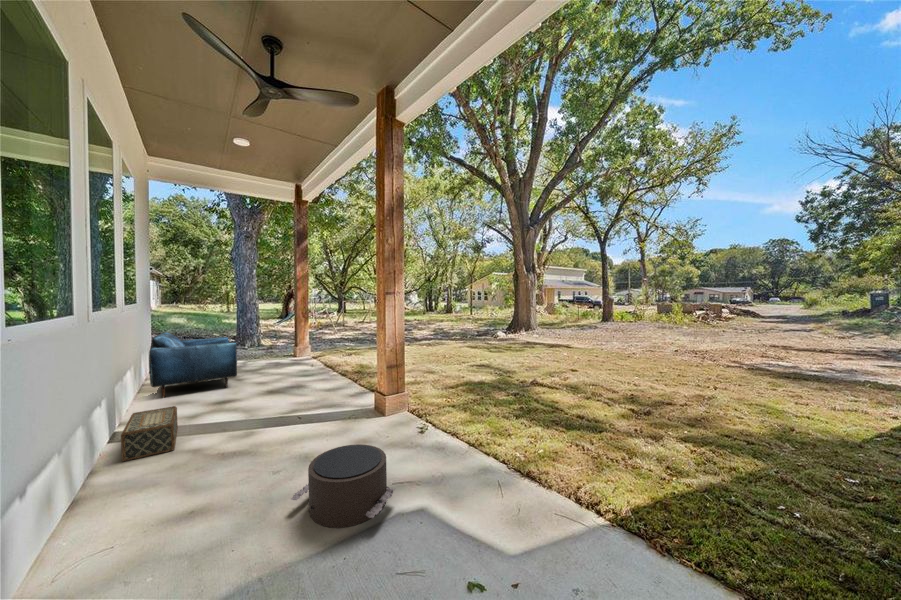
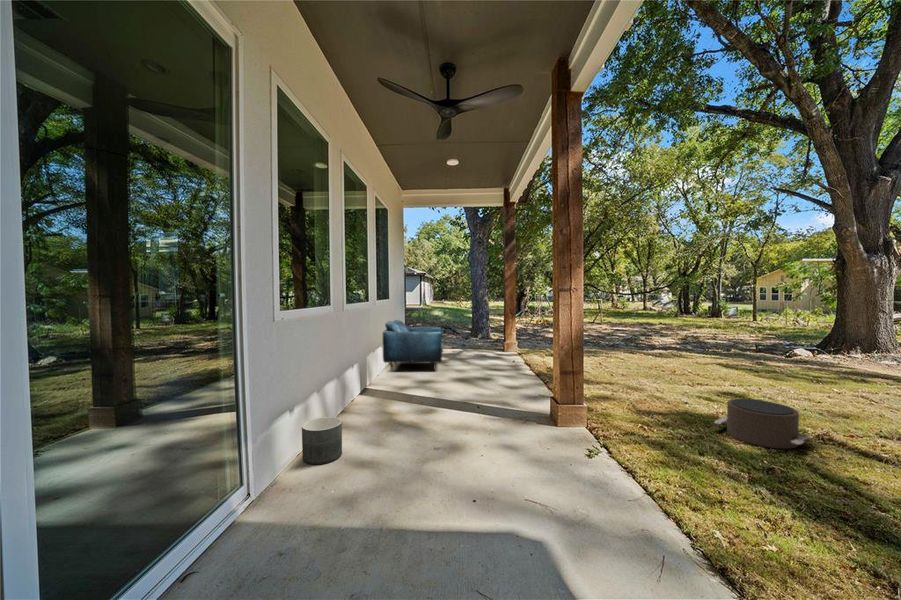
woven basket: present [121,406,178,462] -> none [342,379,385,414]
pouf: present [291,444,395,528] -> present [715,399,808,449]
planter: none [92,464,161,535] -> present [302,417,342,464]

